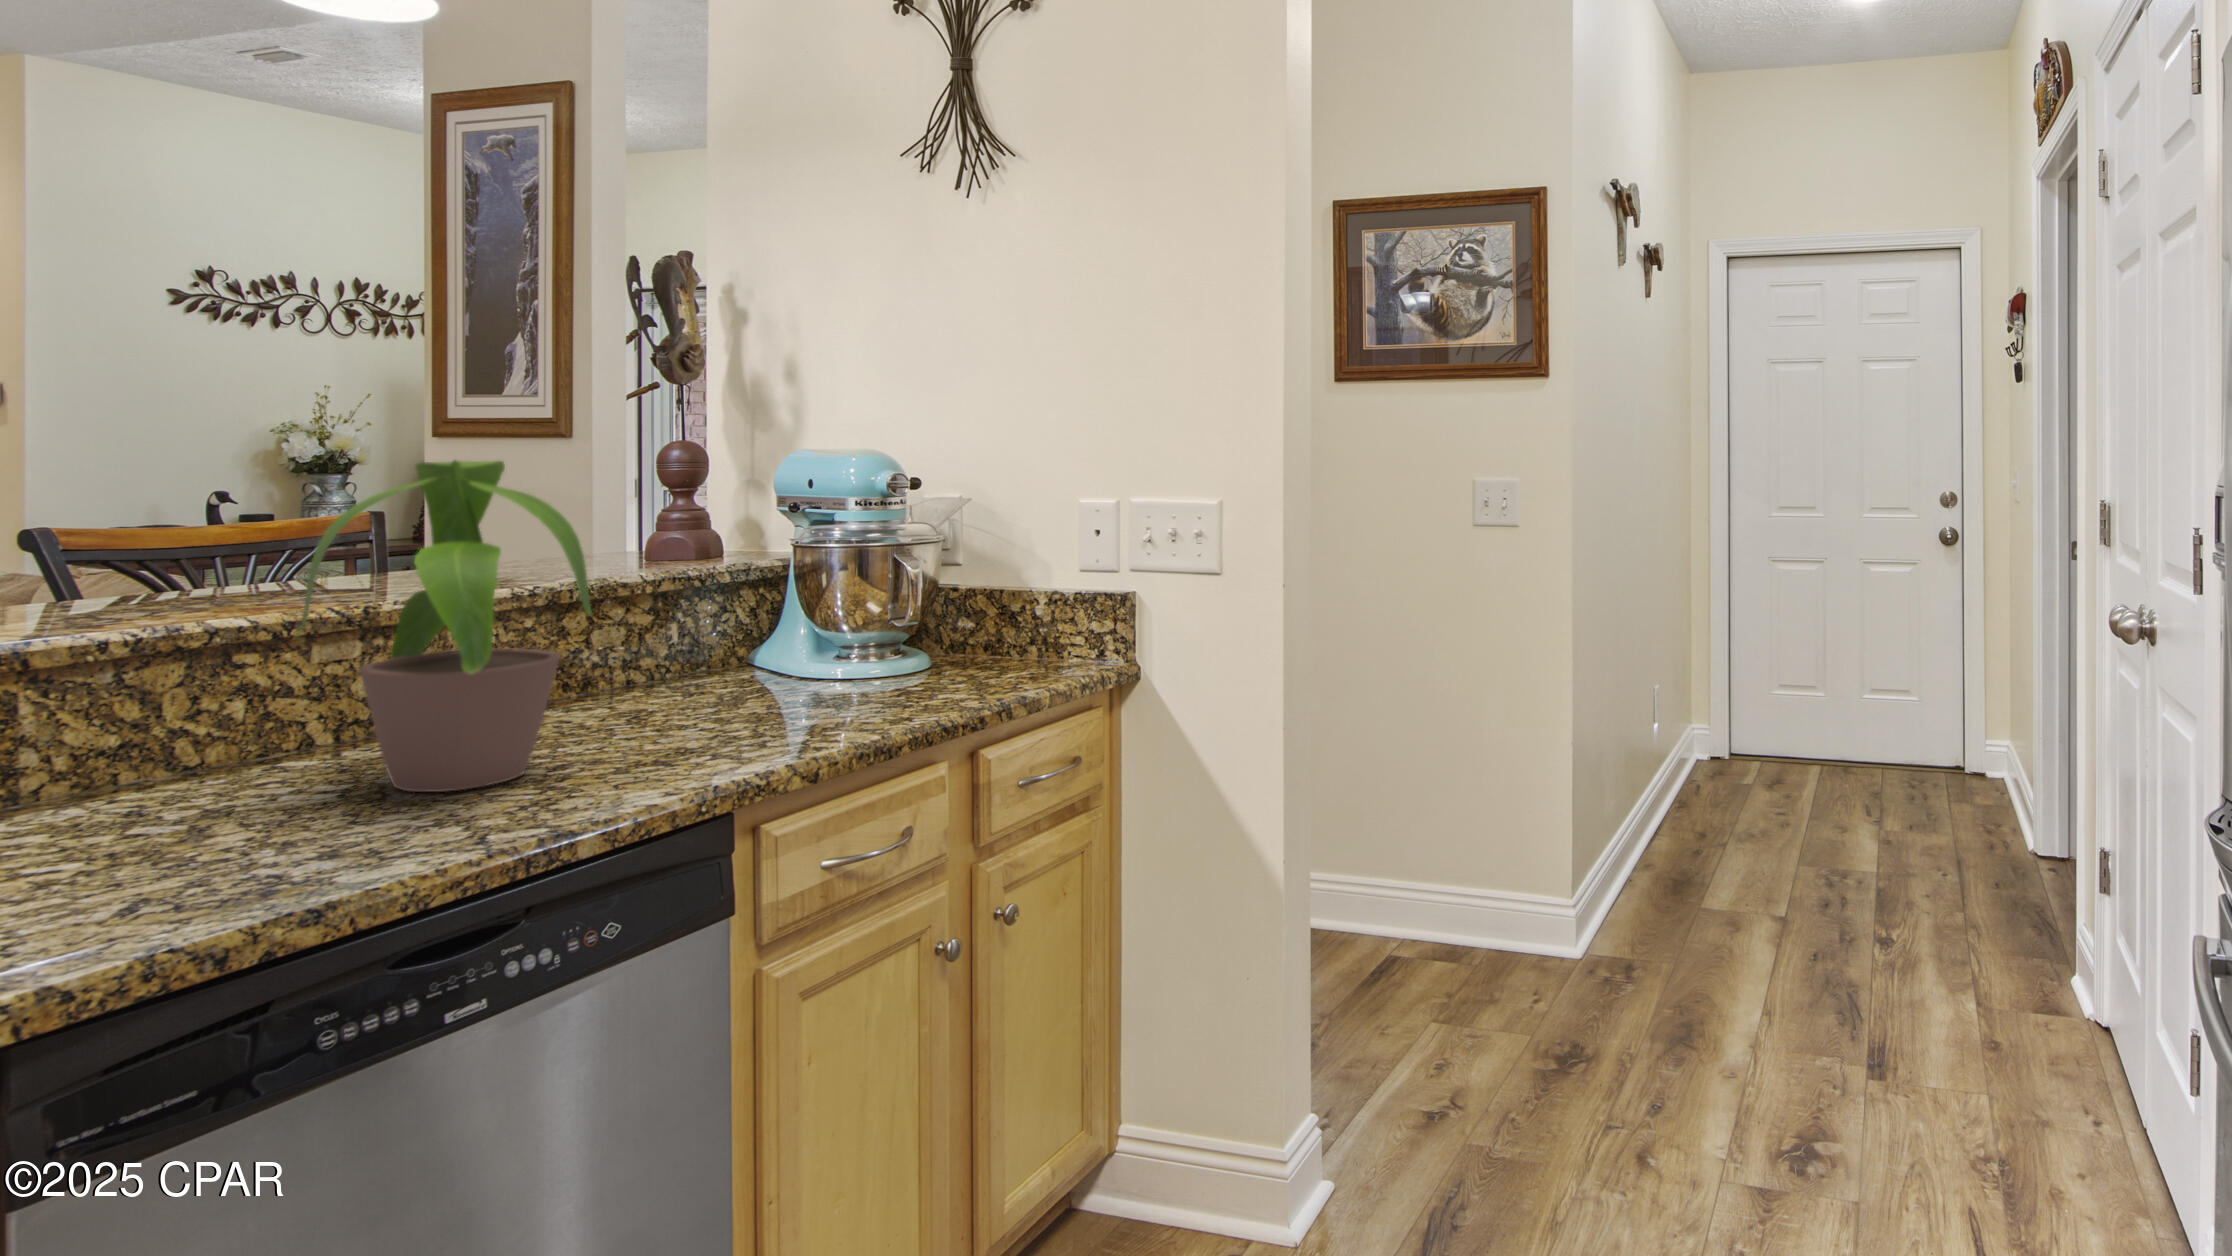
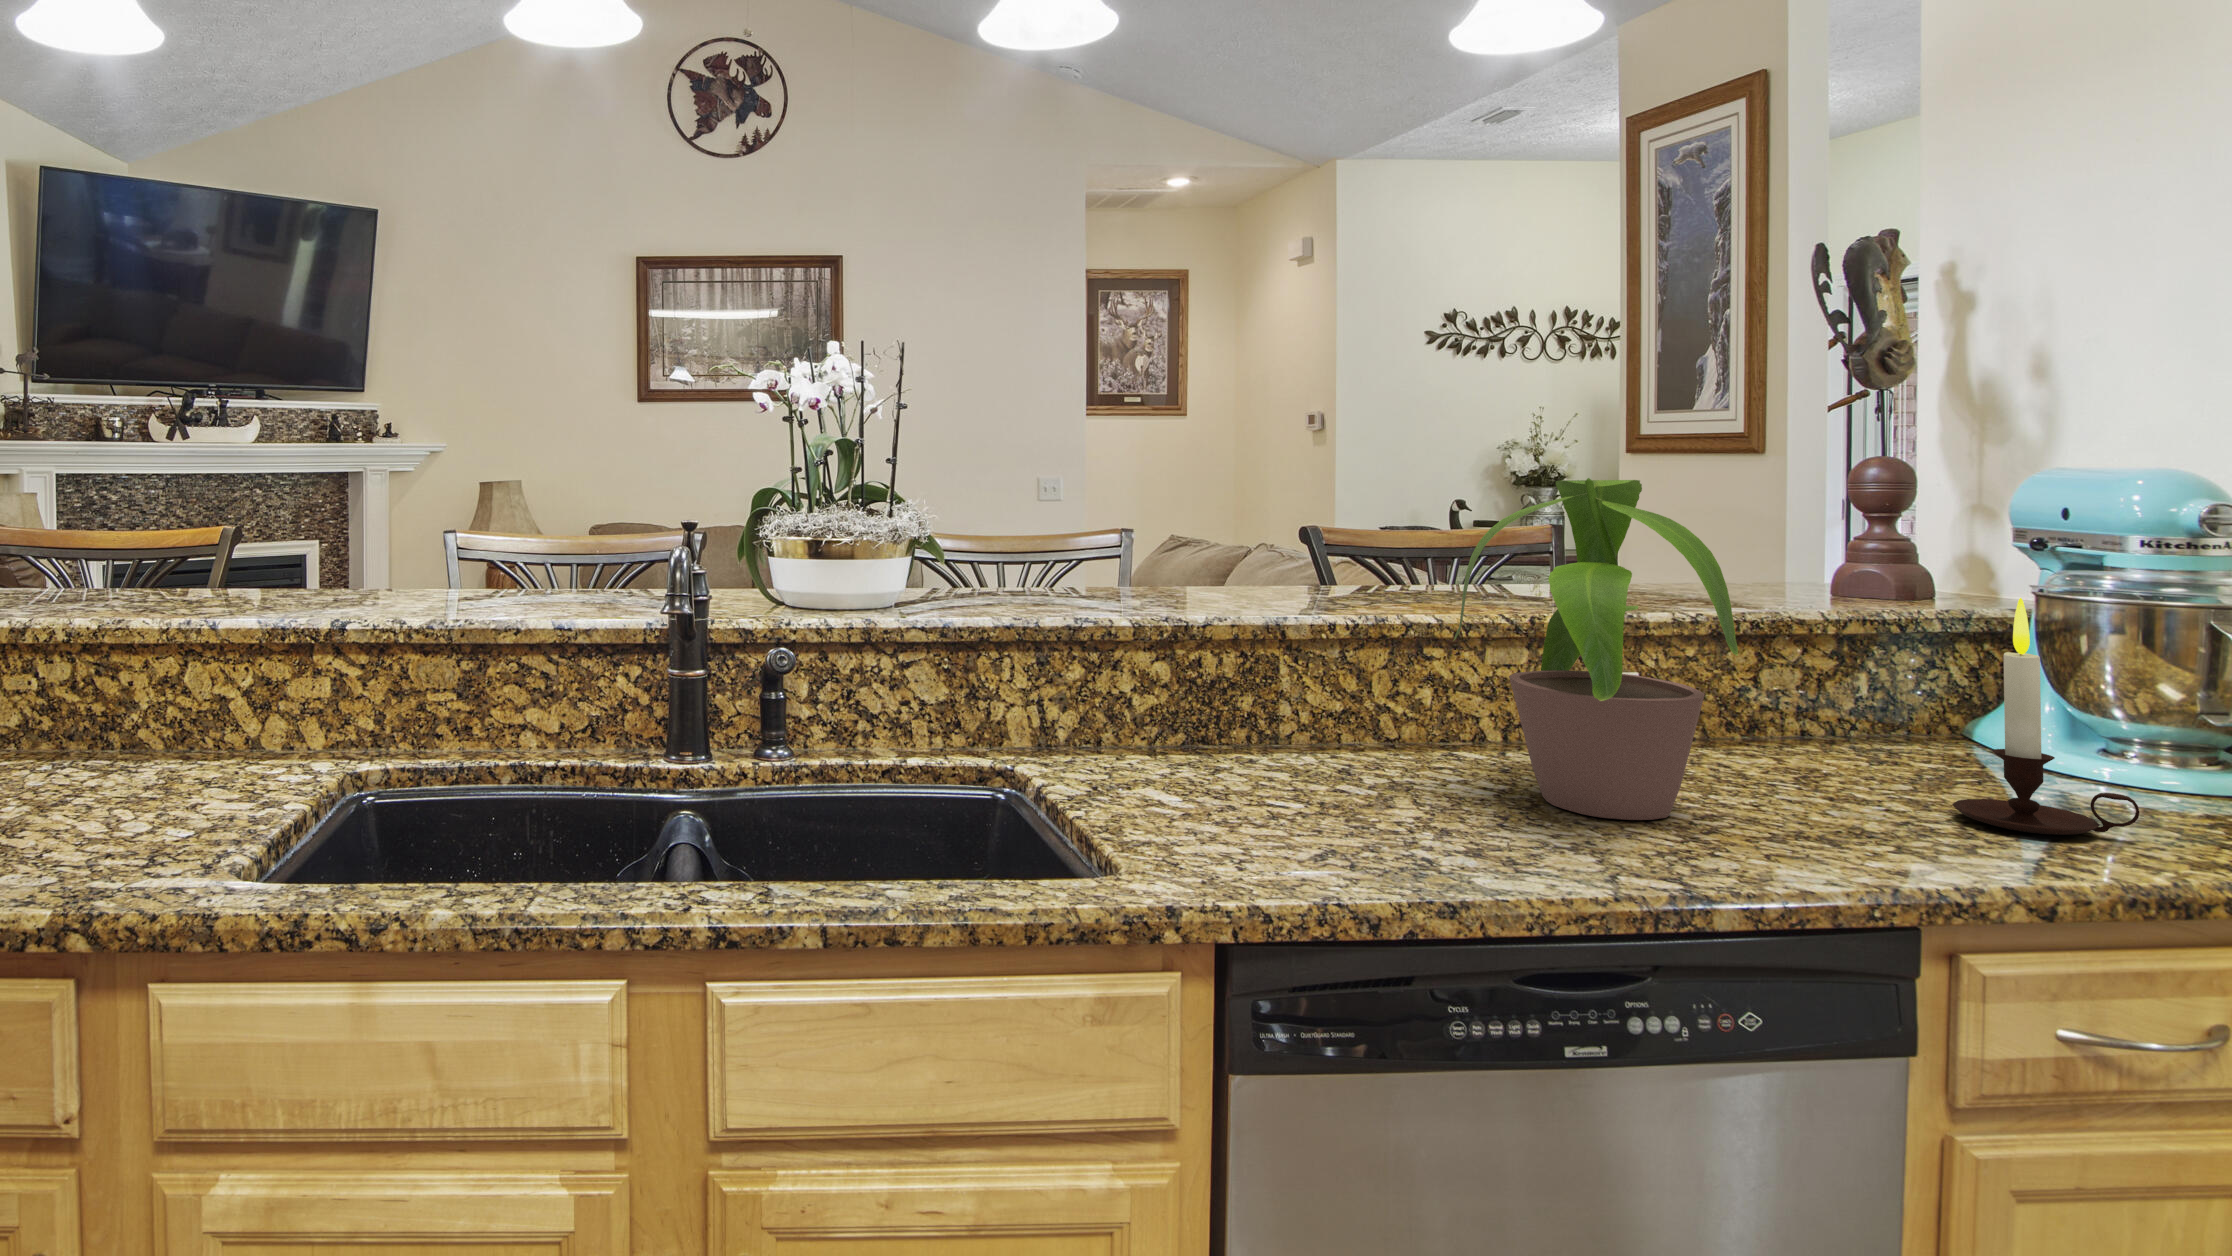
candle: none [744,545,858,723] -> present [1953,598,2139,835]

